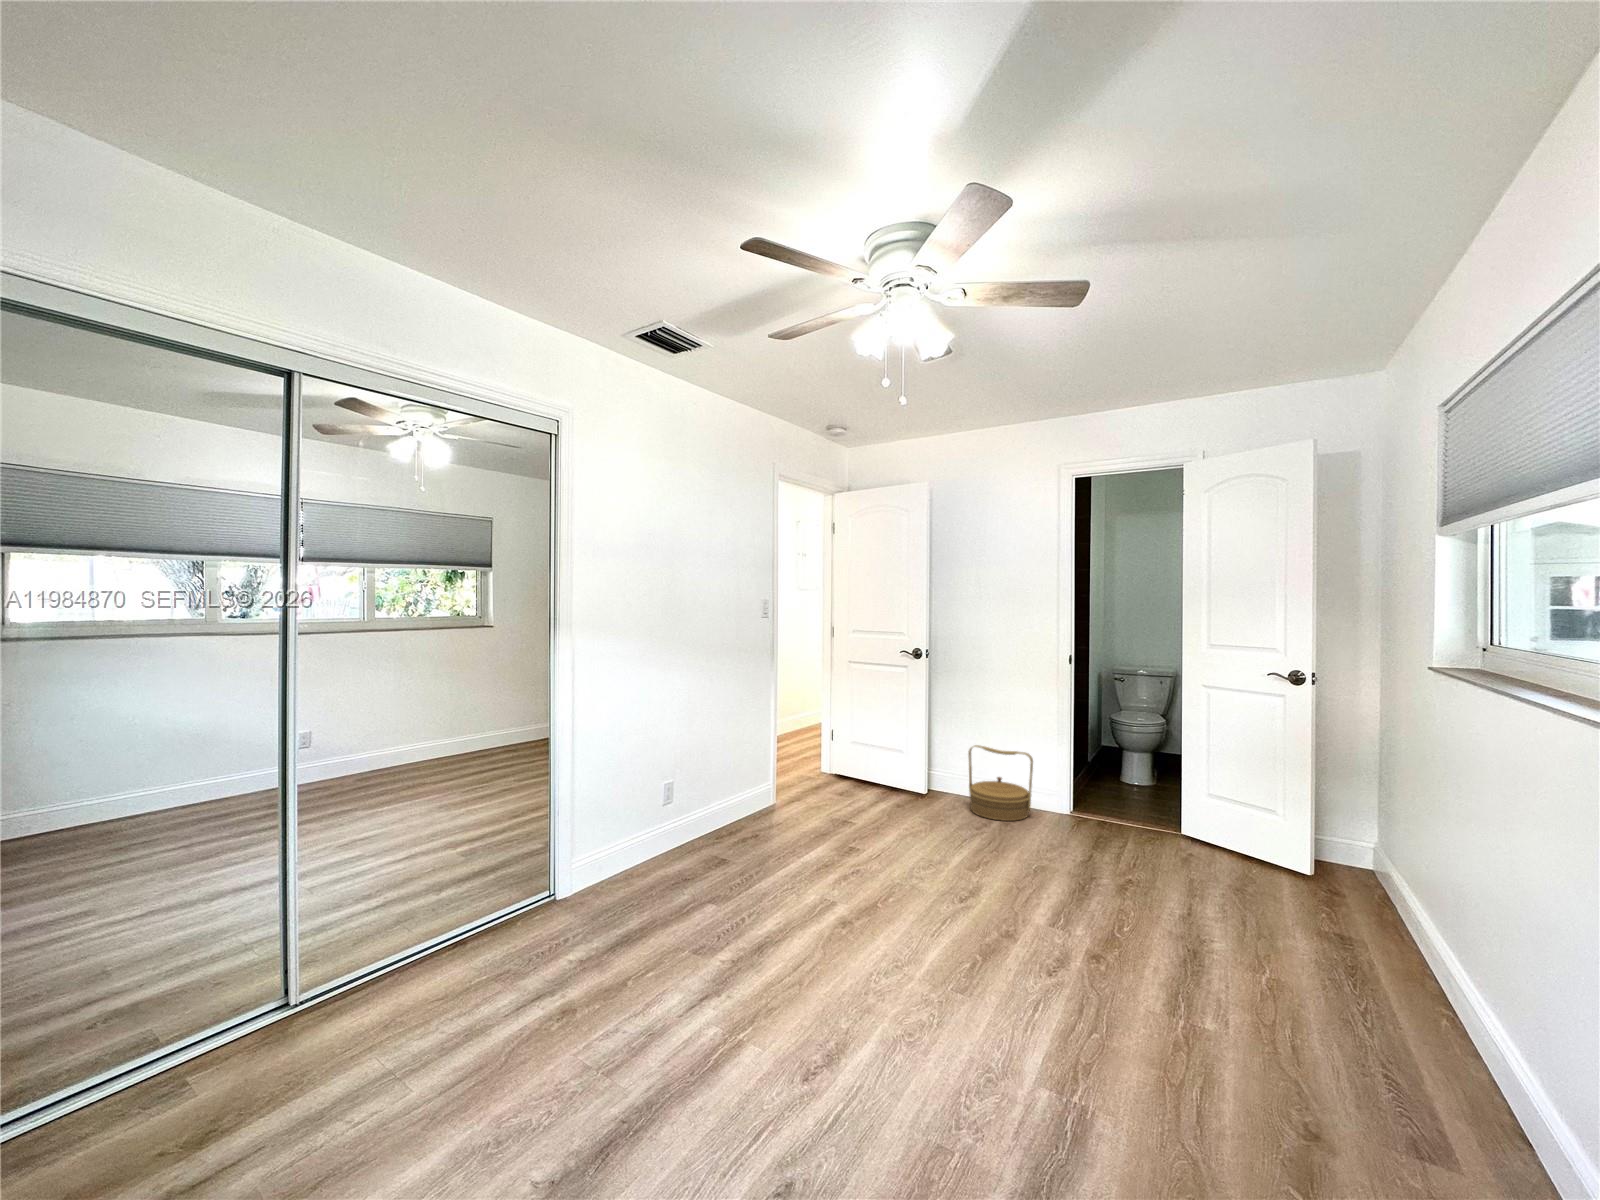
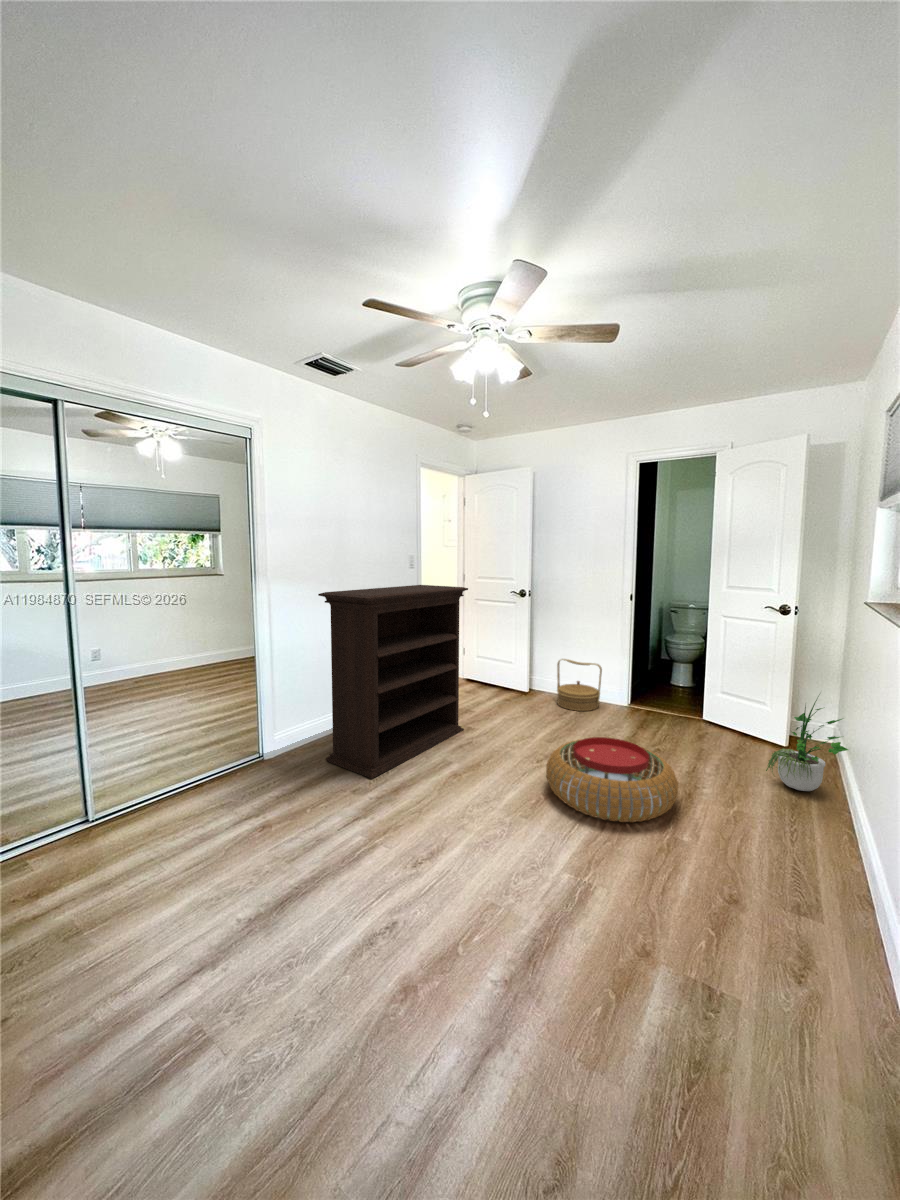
bookshelf: none [646,640,851,929] -> present [318,585,468,779]
potted plant: none [1297,791,1429,946] -> present [766,696,848,791]
pouf: none [981,864,1184,1000] -> present [546,737,678,822]

